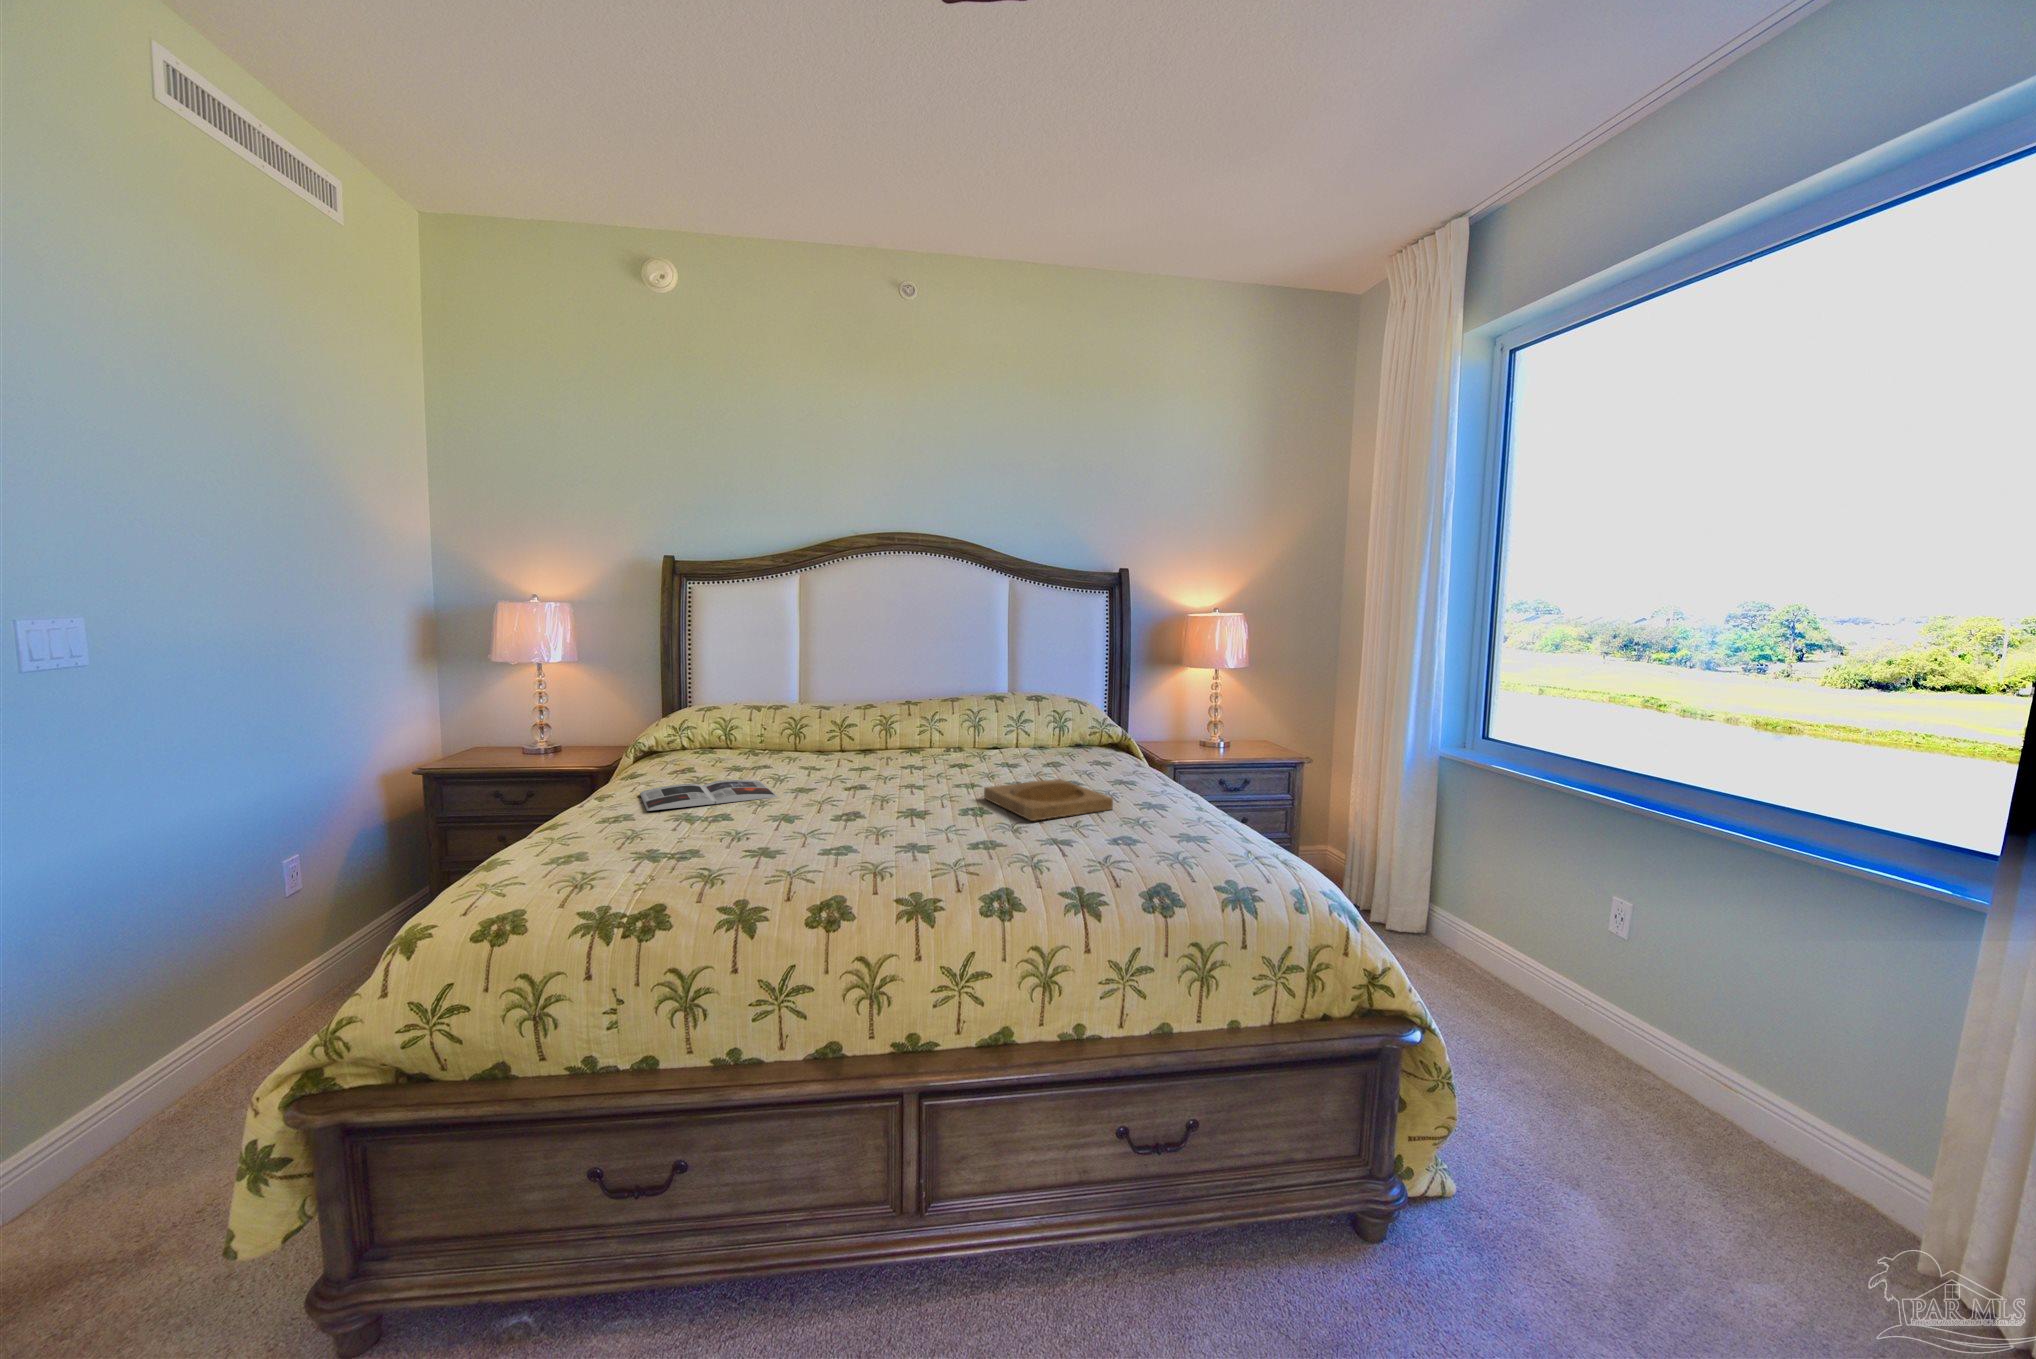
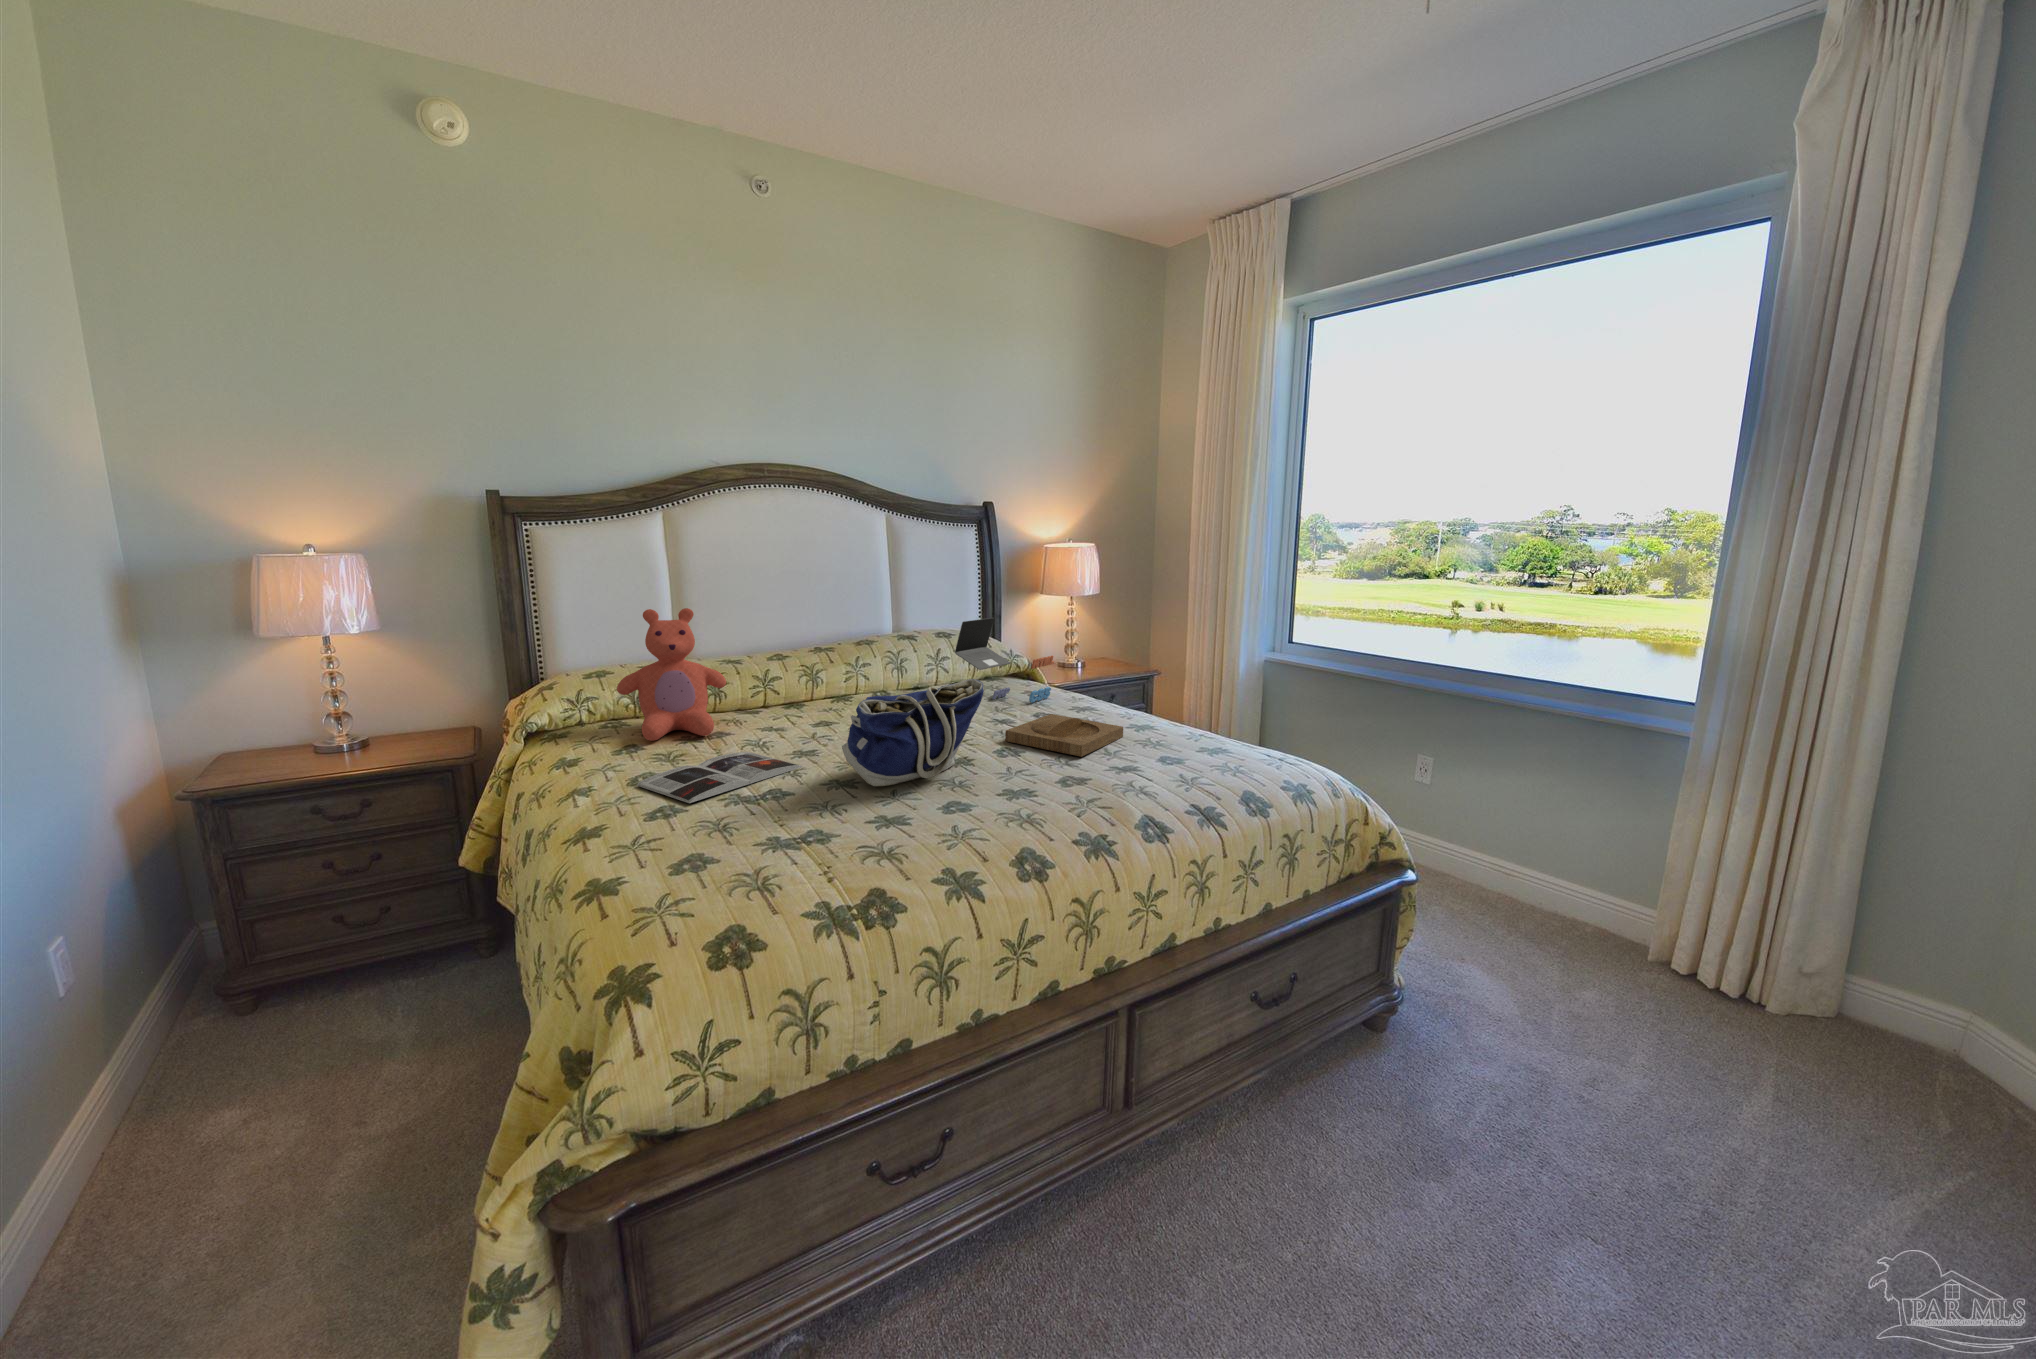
teddy bear: none [699,654,788,765] -> present [617,608,726,741]
laptop: none [1008,680,1105,769] -> present [955,618,1054,703]
tote bag: none [769,725,925,820] -> present [842,679,984,786]

